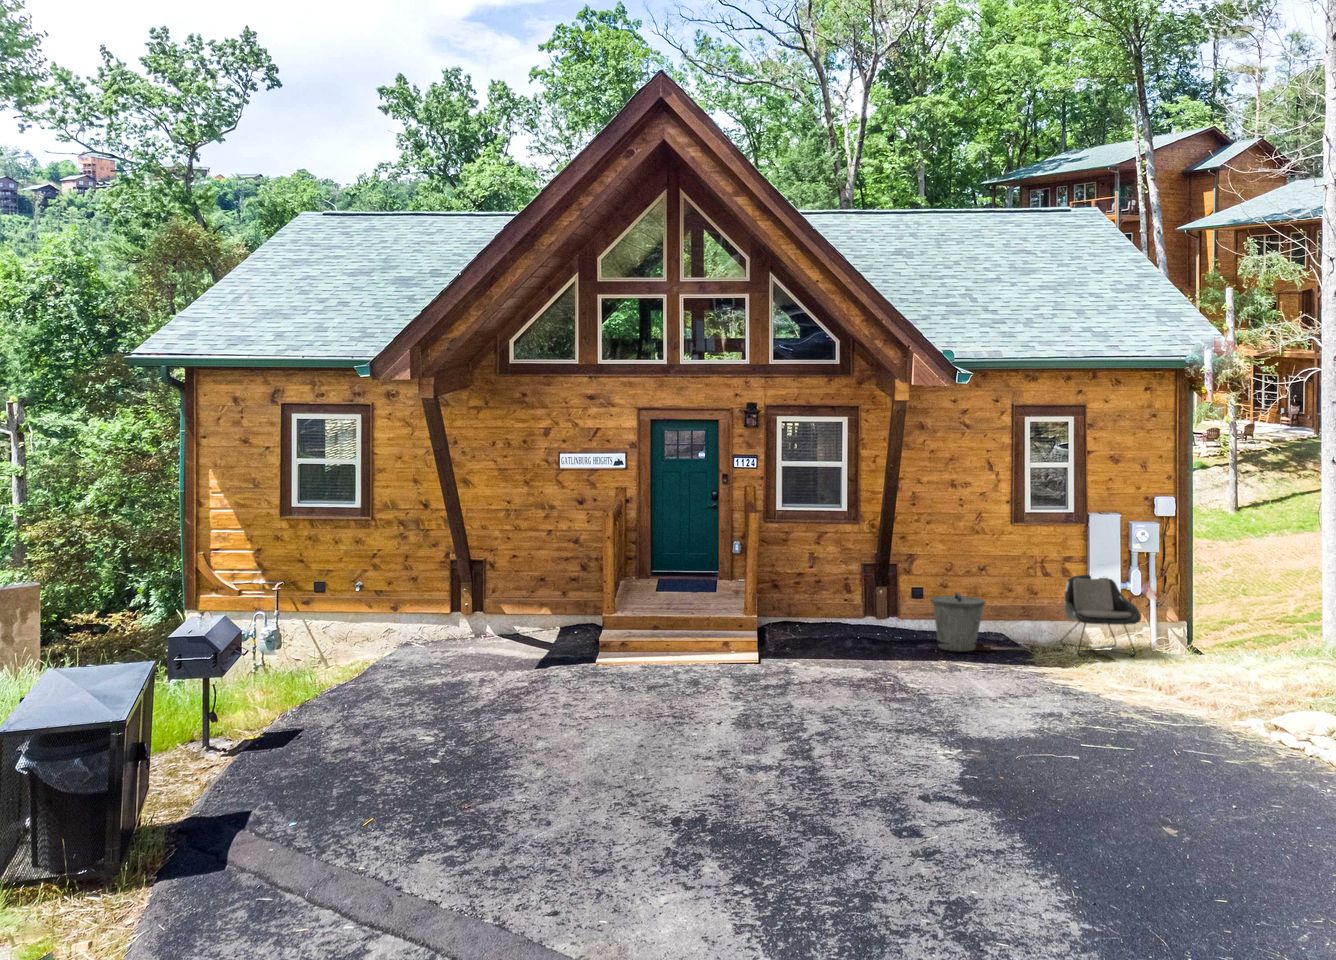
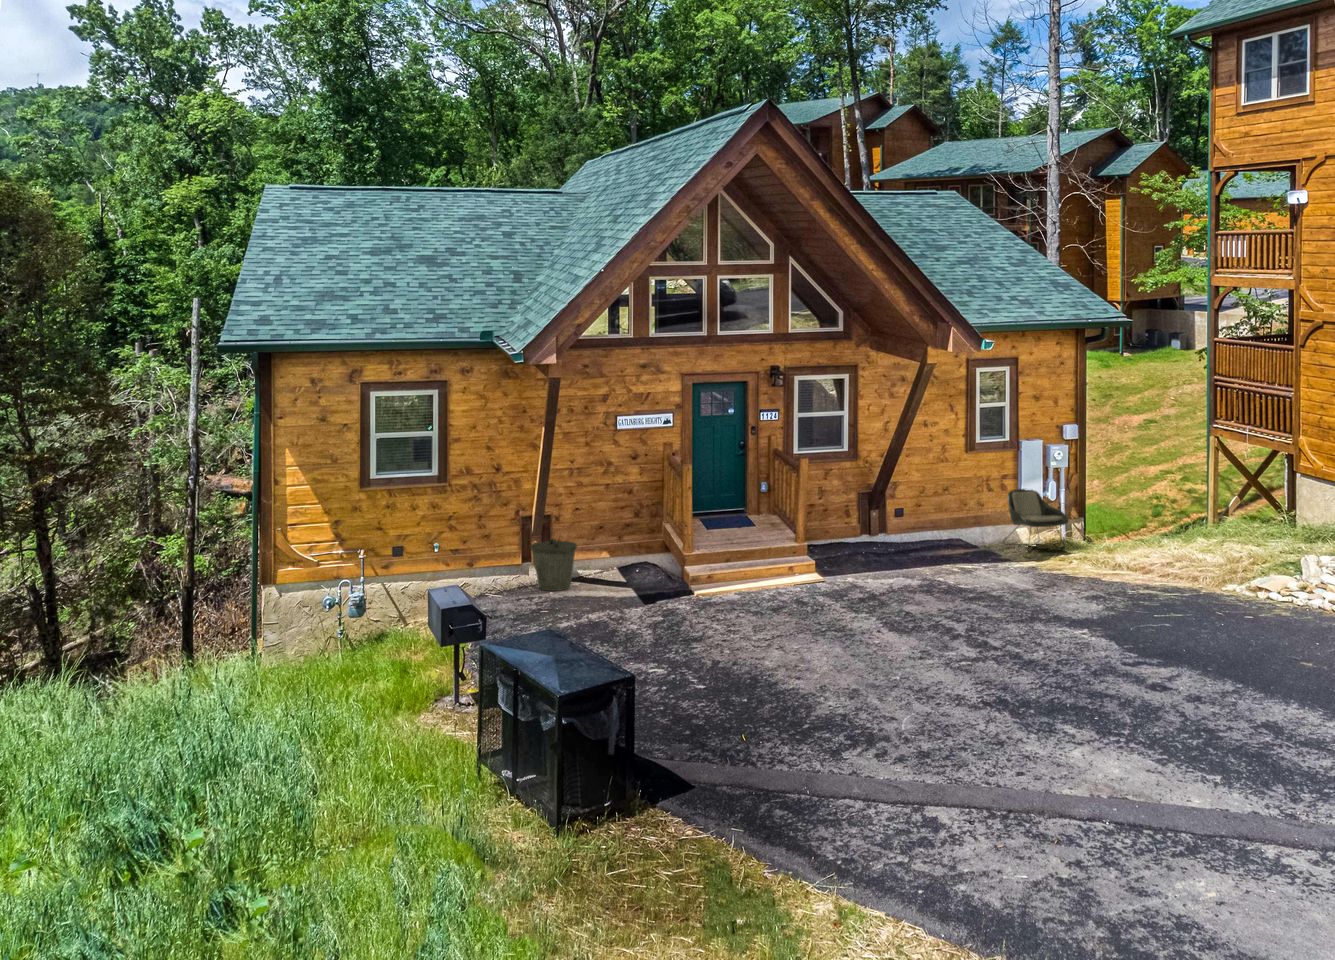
trash can: present [931,592,985,651] -> present [530,539,577,591]

